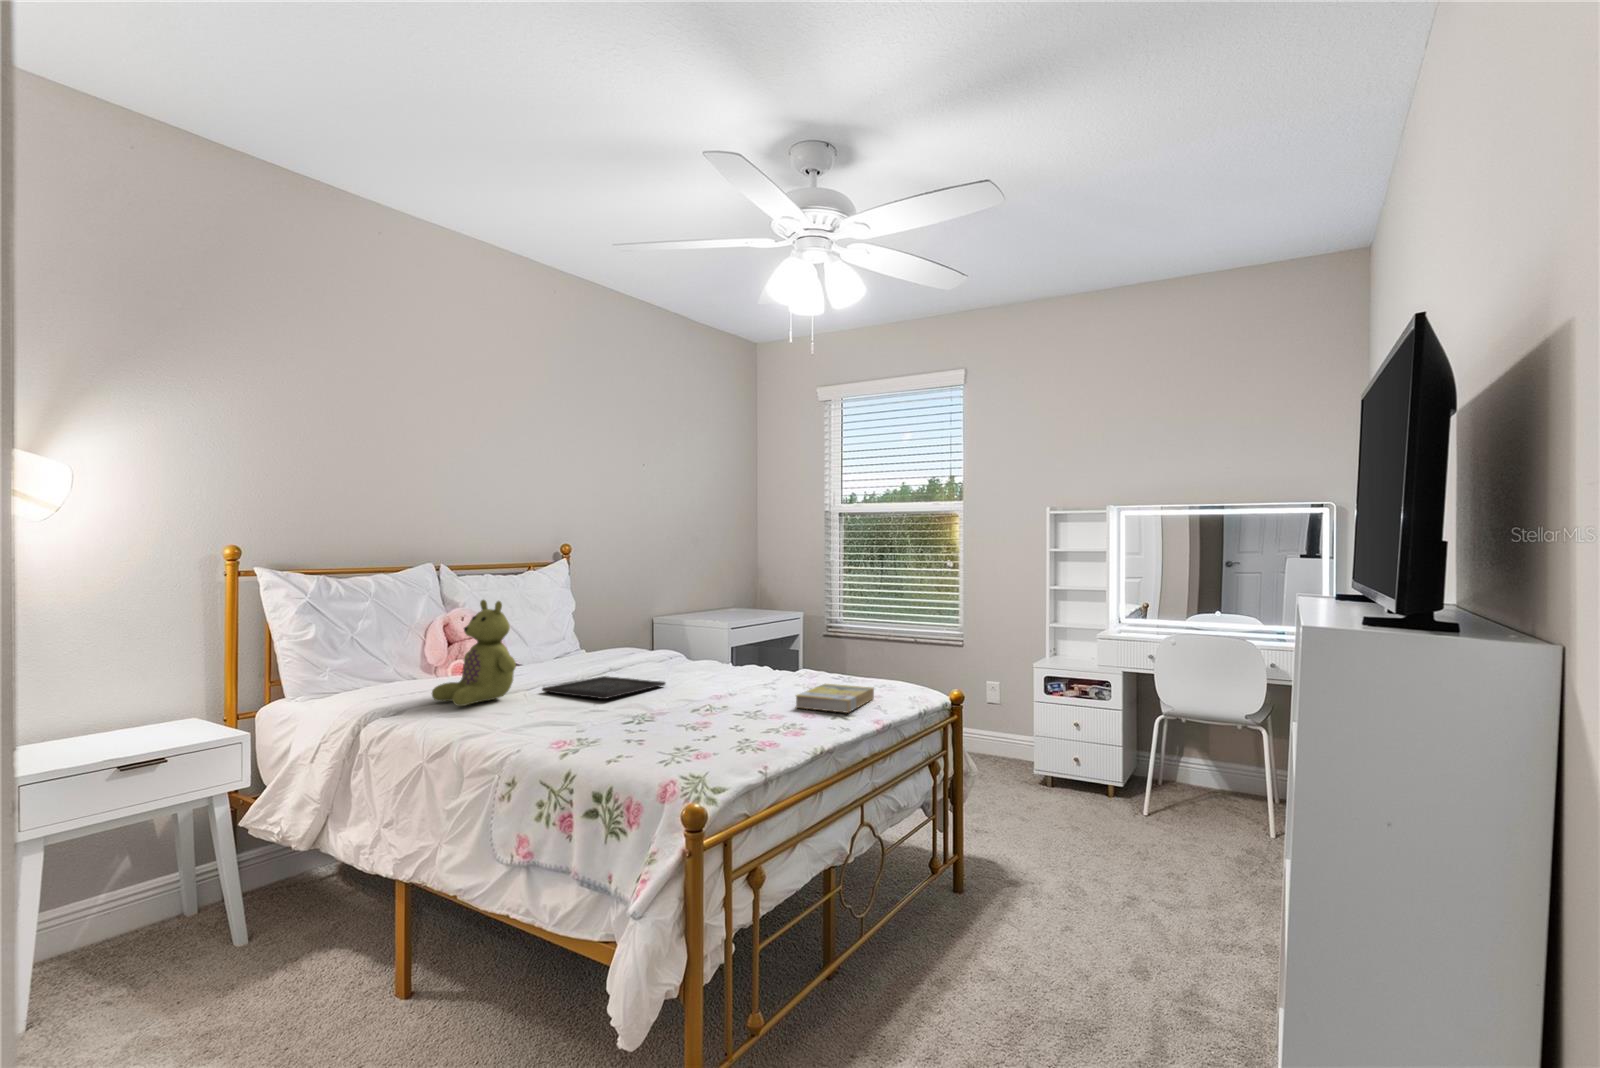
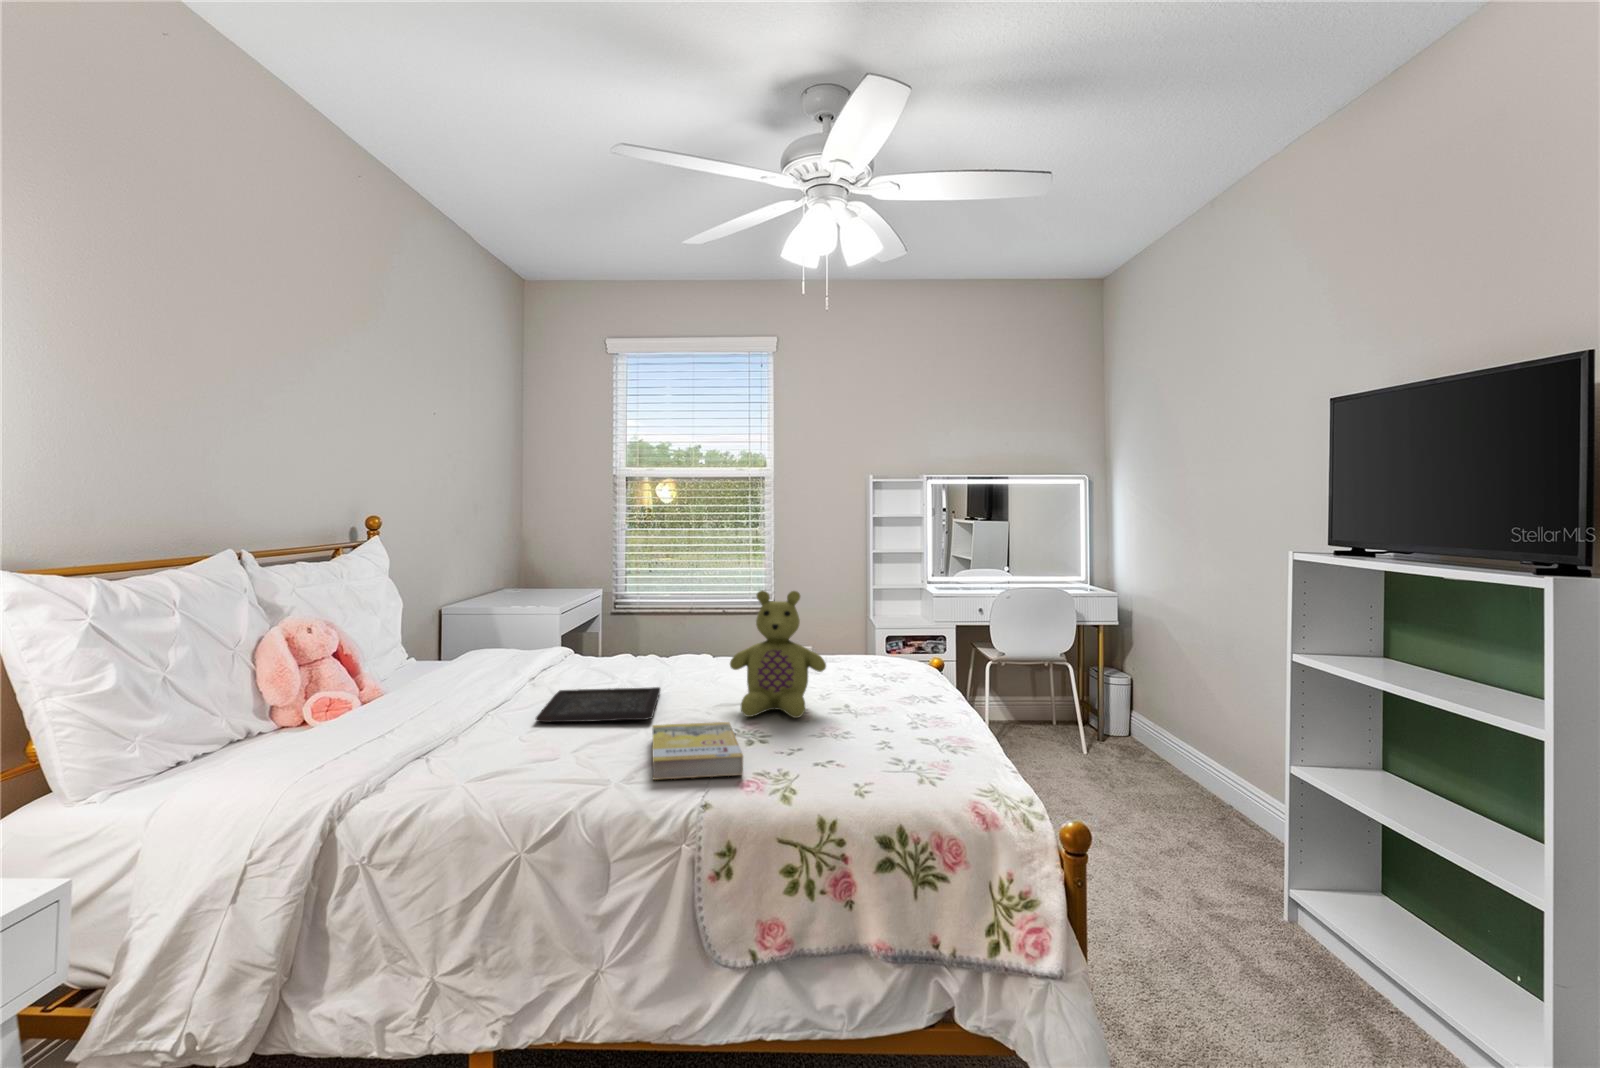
stuffed bear: present [432,600,516,706] -> present [730,590,826,718]
book: present [796,684,874,713] -> present [652,722,743,780]

